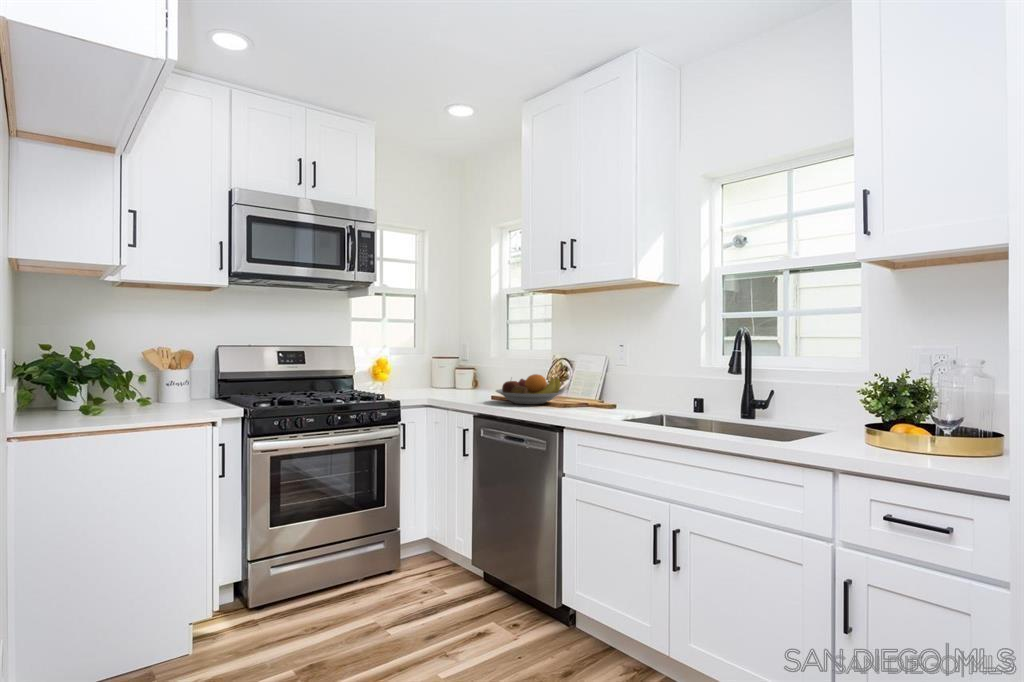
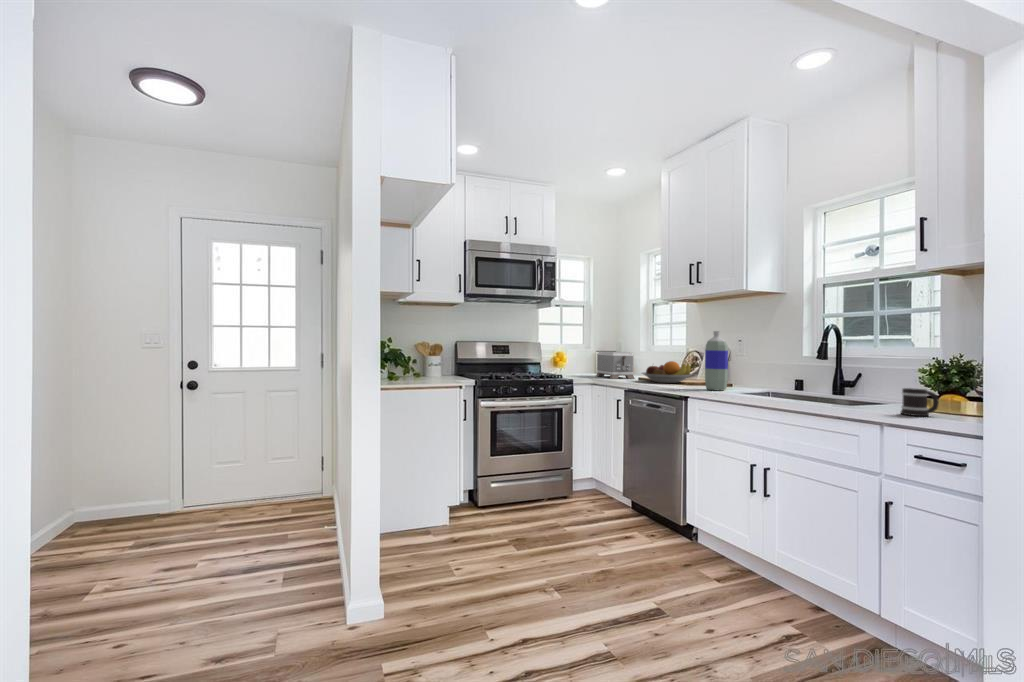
bottle: none [585,335,615,417] -> present [705,331,728,391]
toaster: none [432,360,485,399] -> present [596,351,634,379]
mug: none [854,418,900,458] -> present [901,388,939,416]

